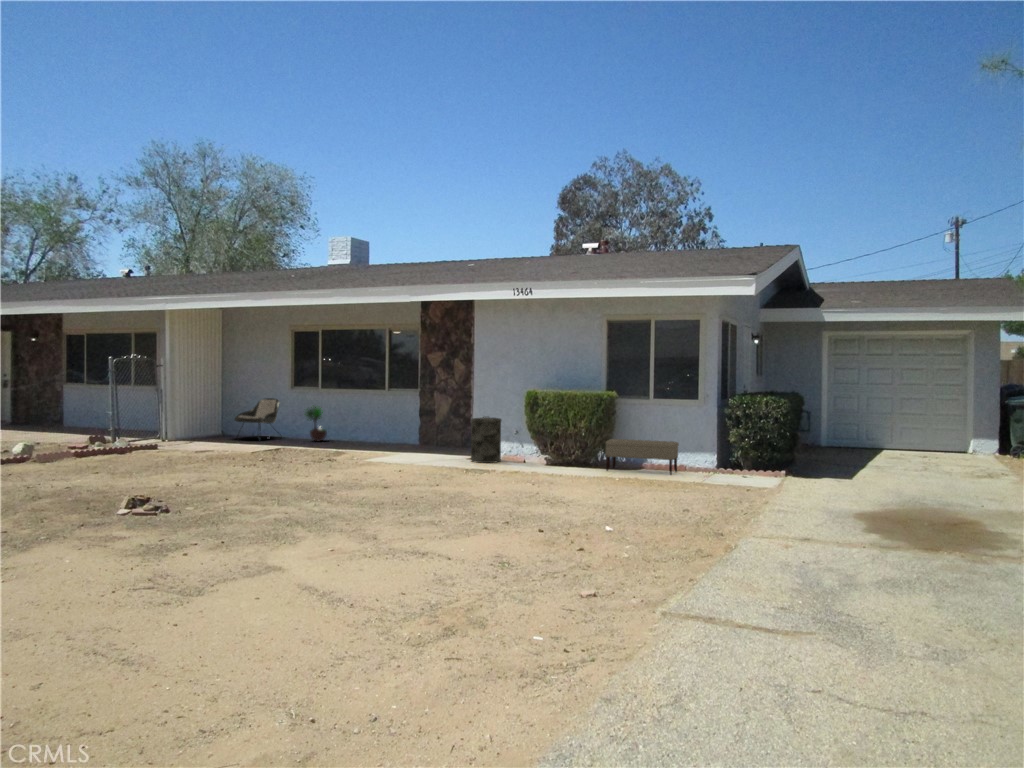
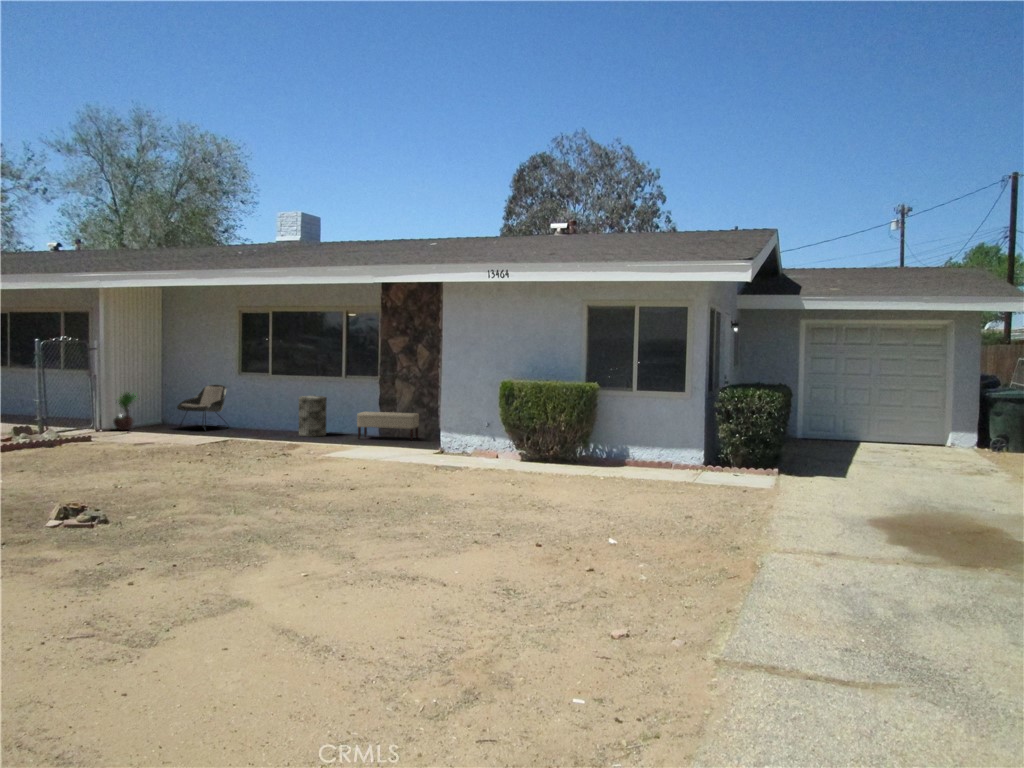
potted tree: present [305,407,327,441] -> present [114,392,136,430]
trash can: present [471,417,501,463] -> present [299,395,327,437]
bench: present [606,439,679,474] -> present [357,412,419,440]

